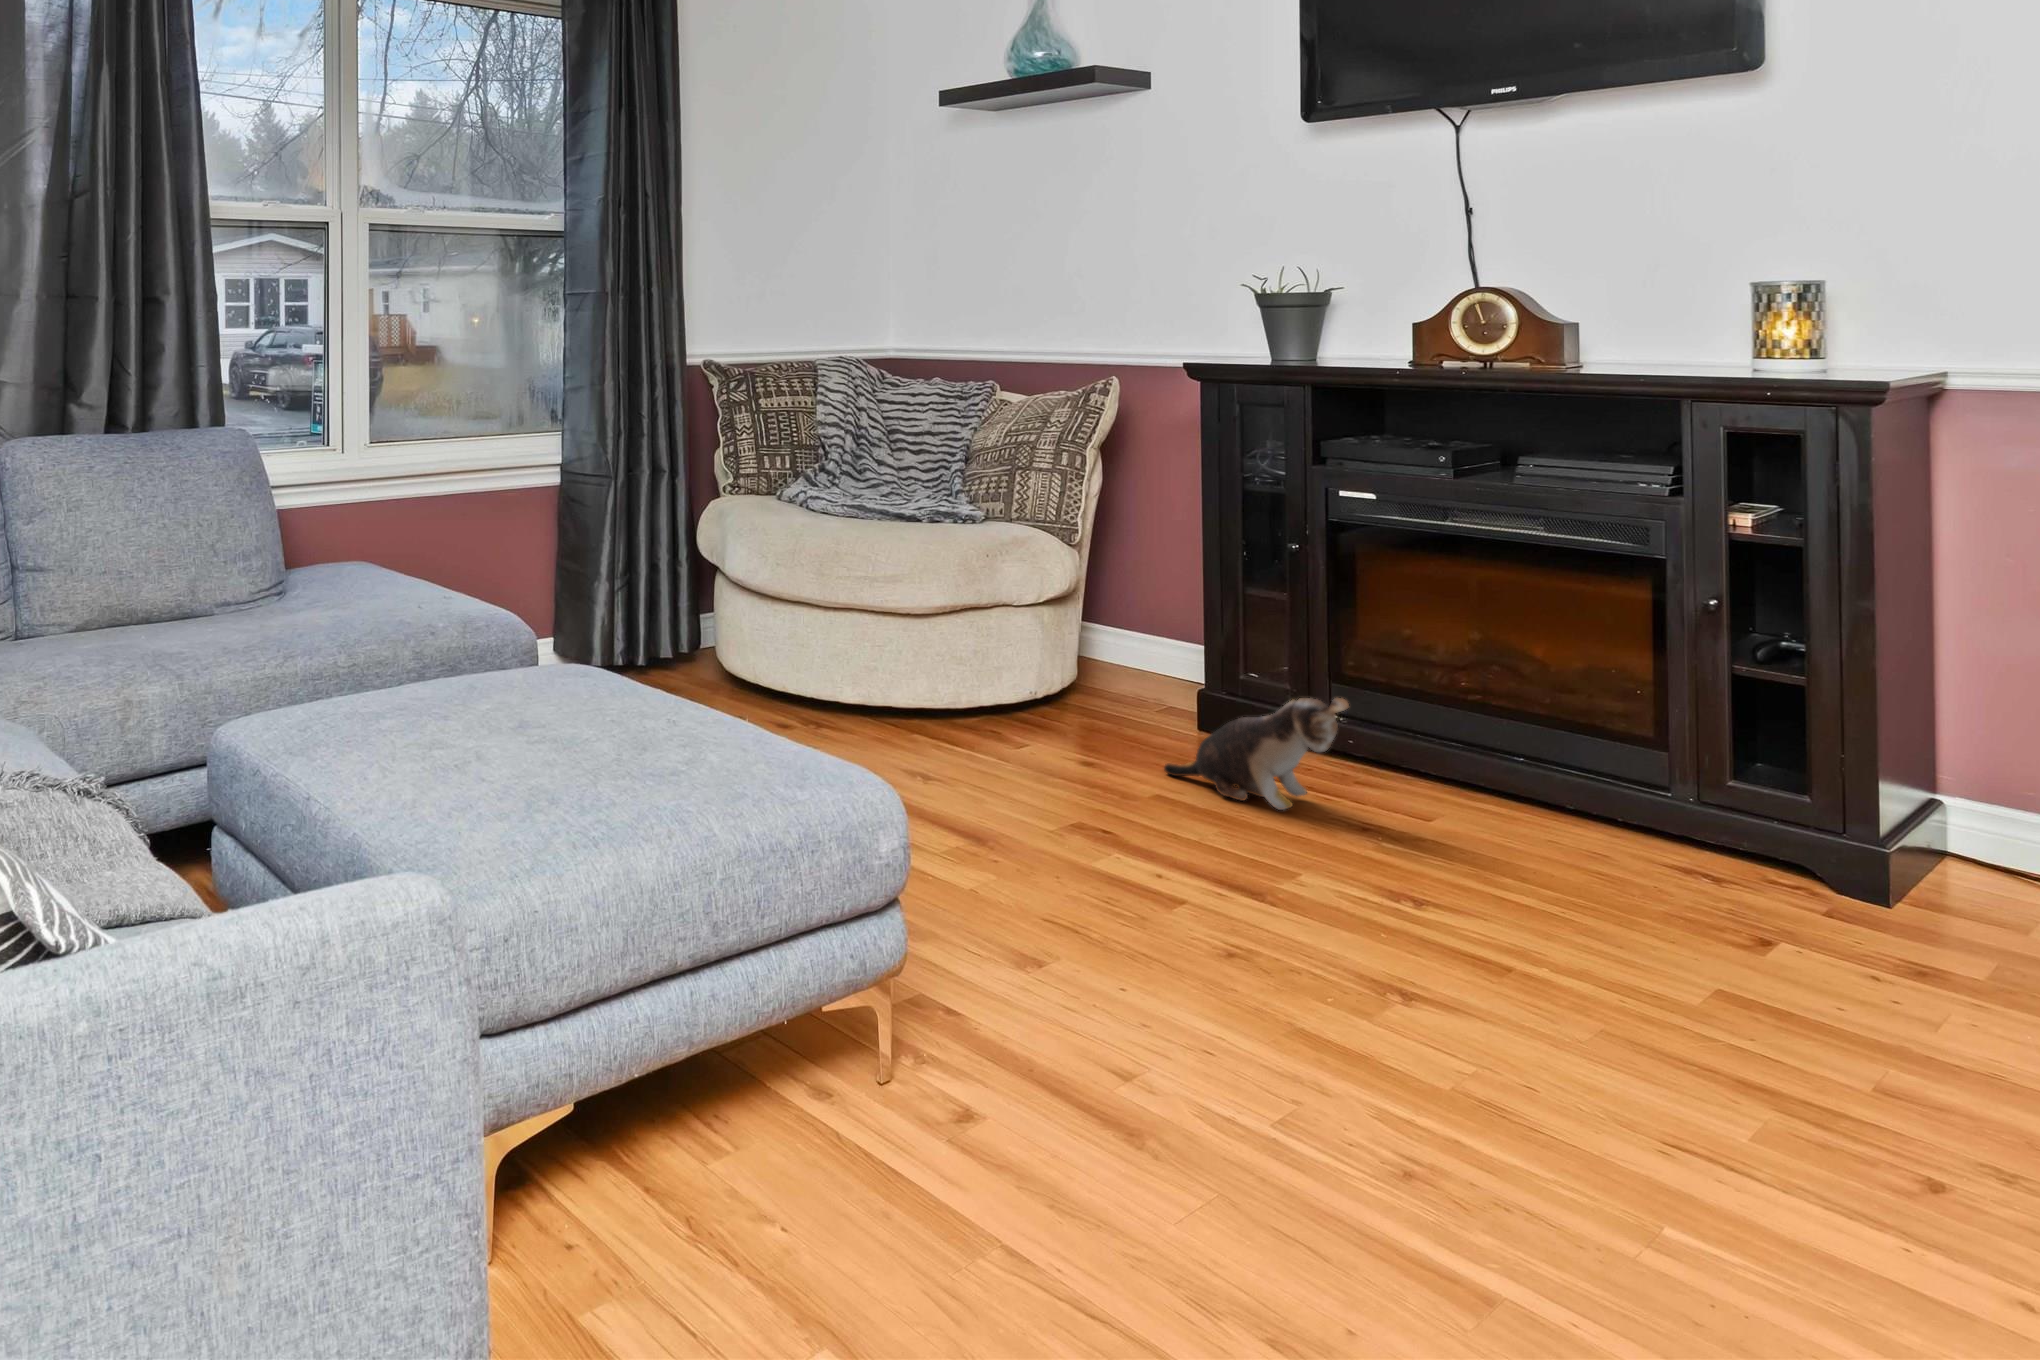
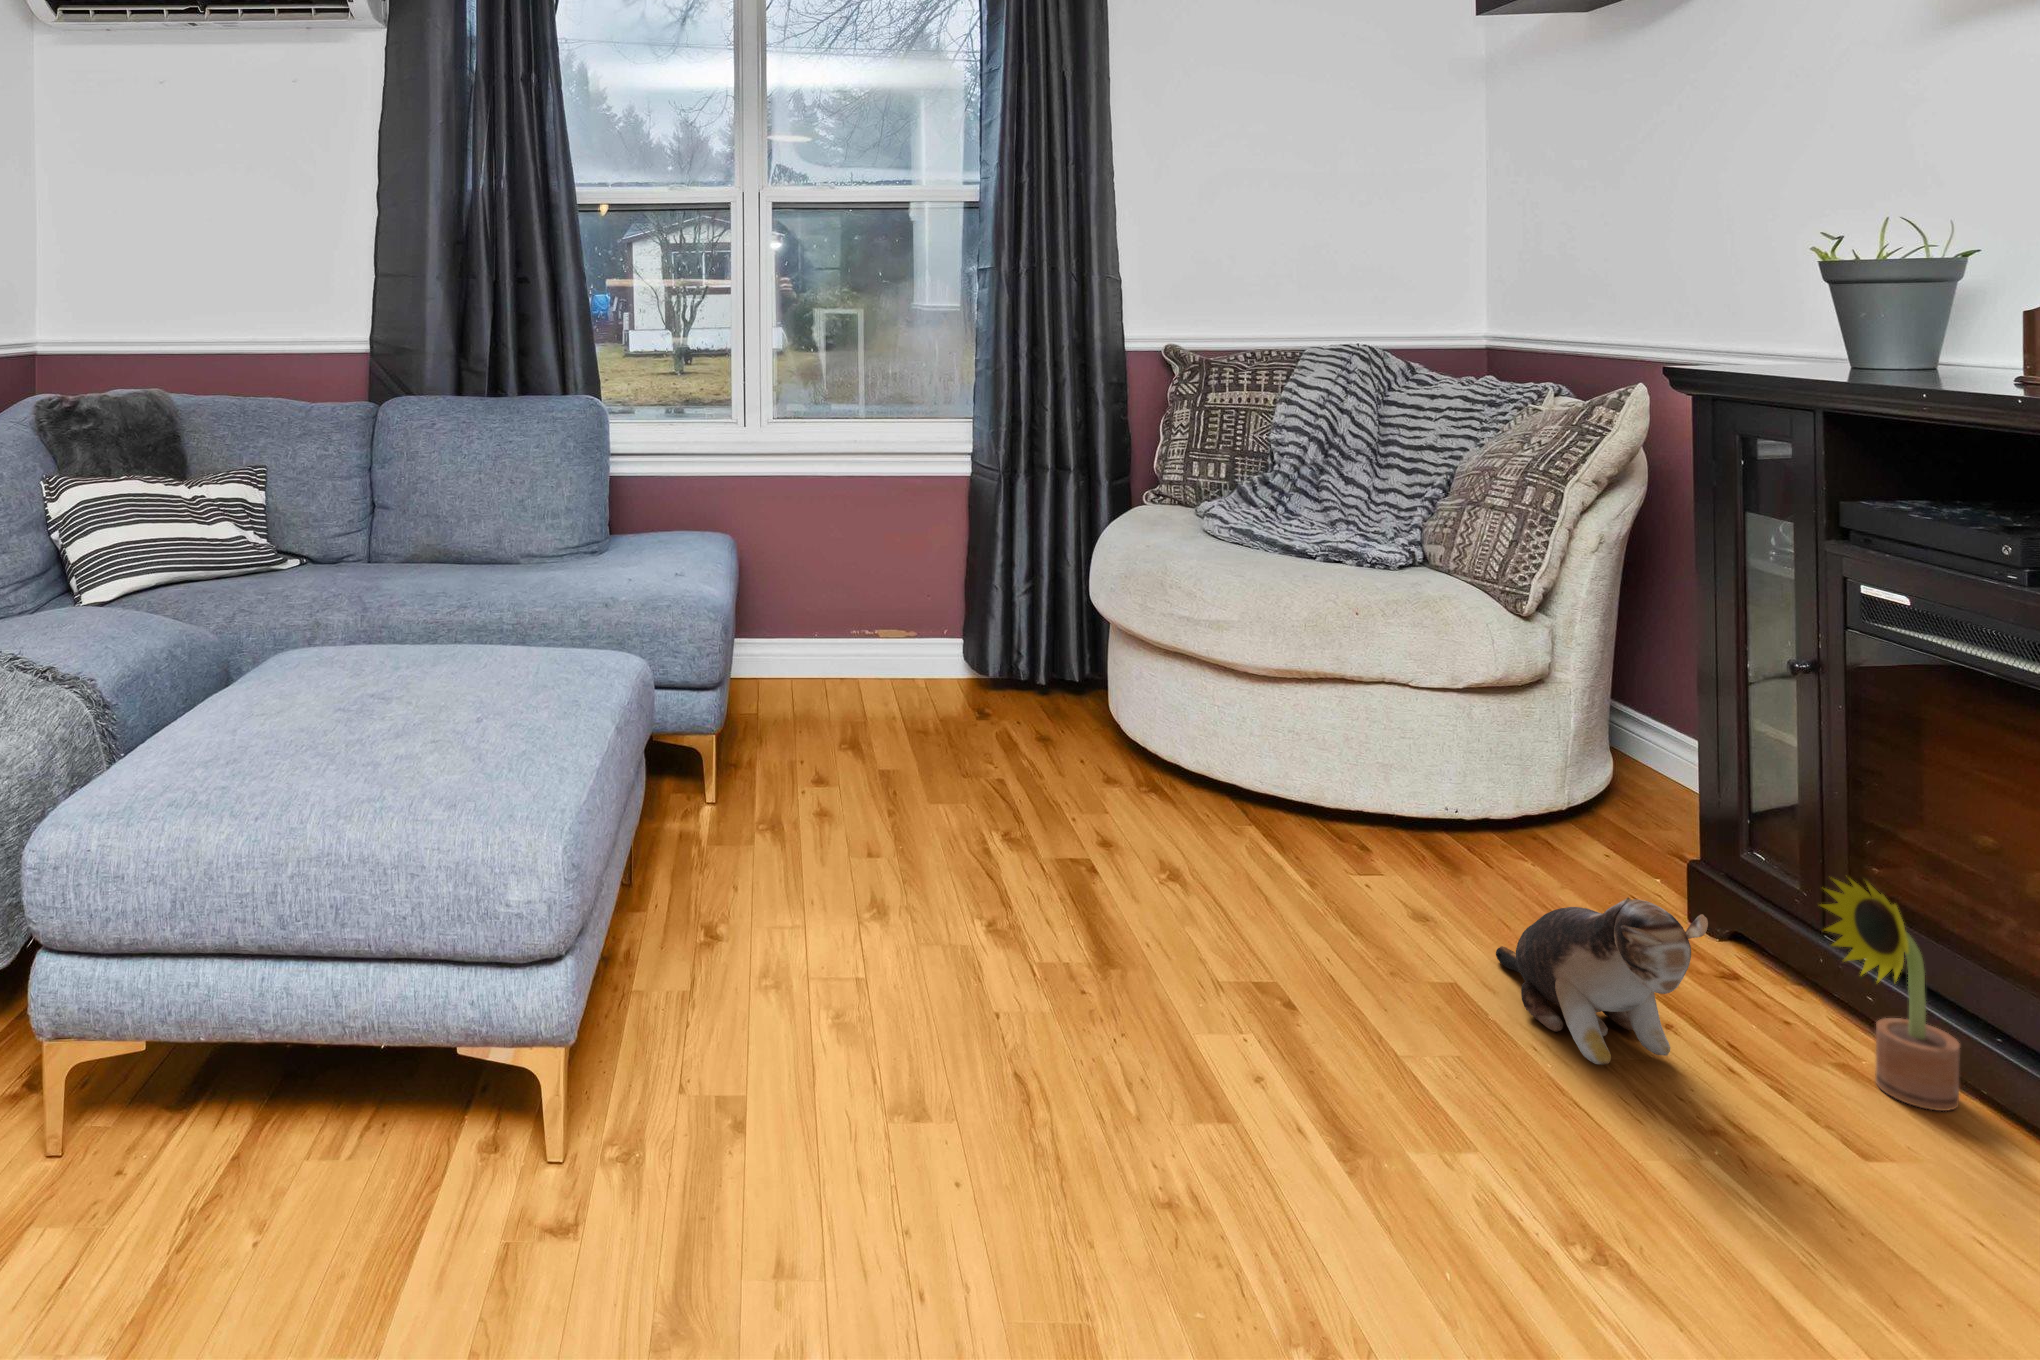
decorative plant: none [1351,660,1419,787] -> present [1821,879,1960,1111]

